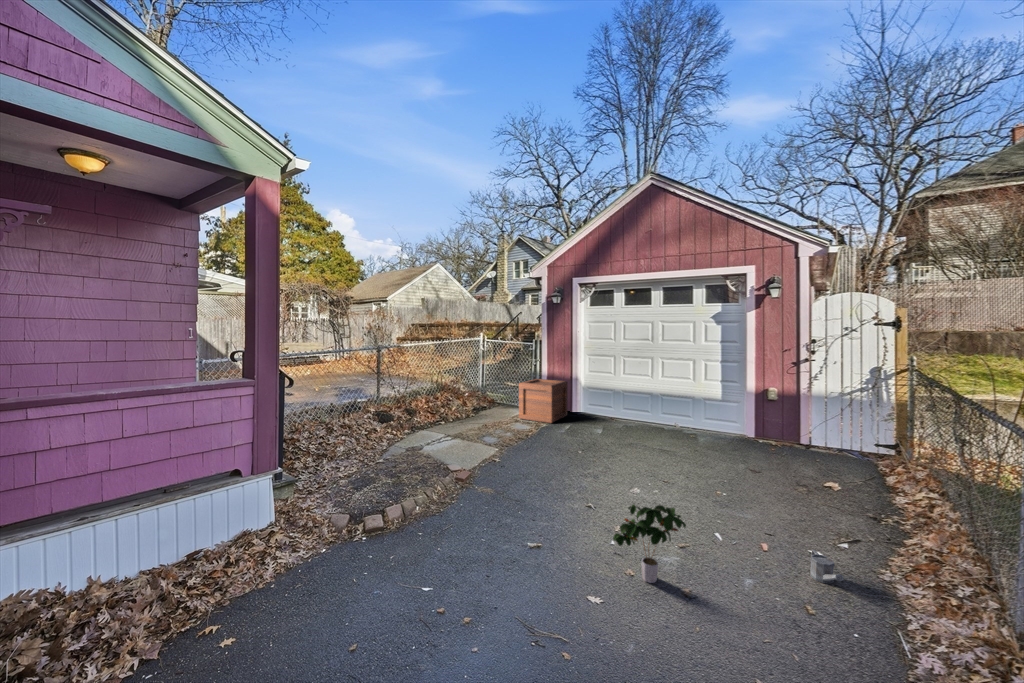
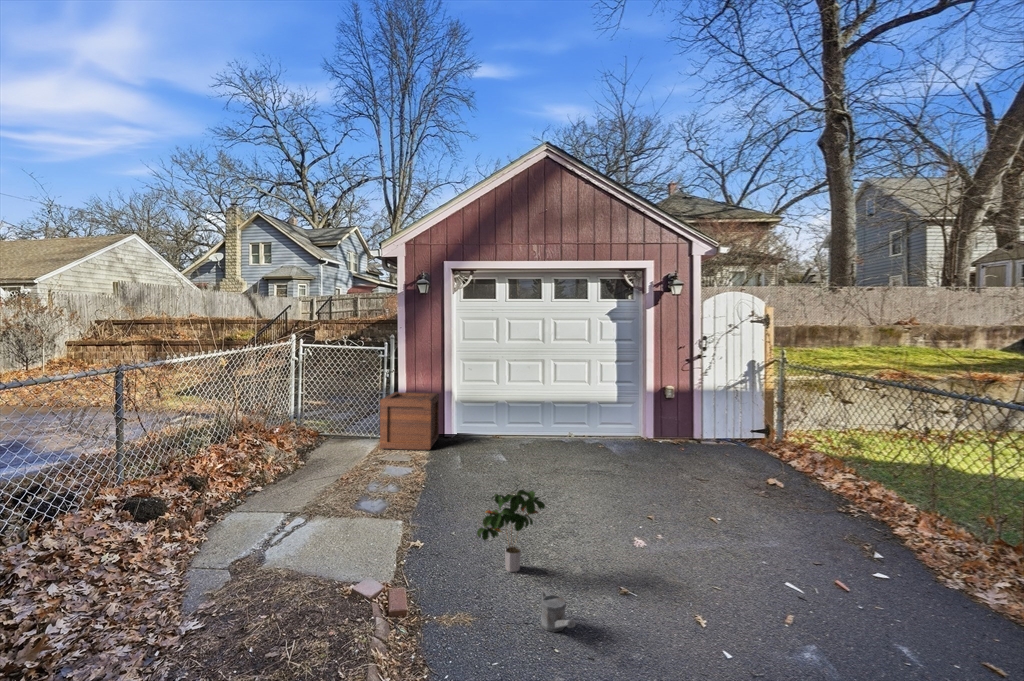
potted plant: present [613,505,686,583] -> present [477,490,545,572]
watering can: present [810,550,843,584] -> present [541,589,576,632]

